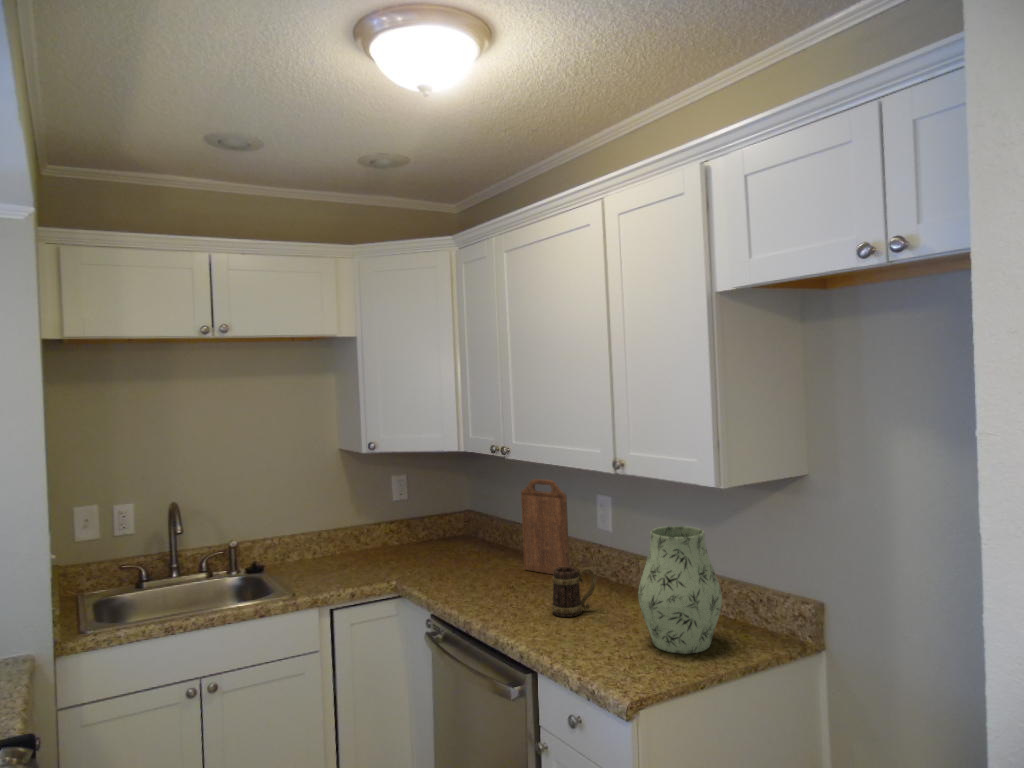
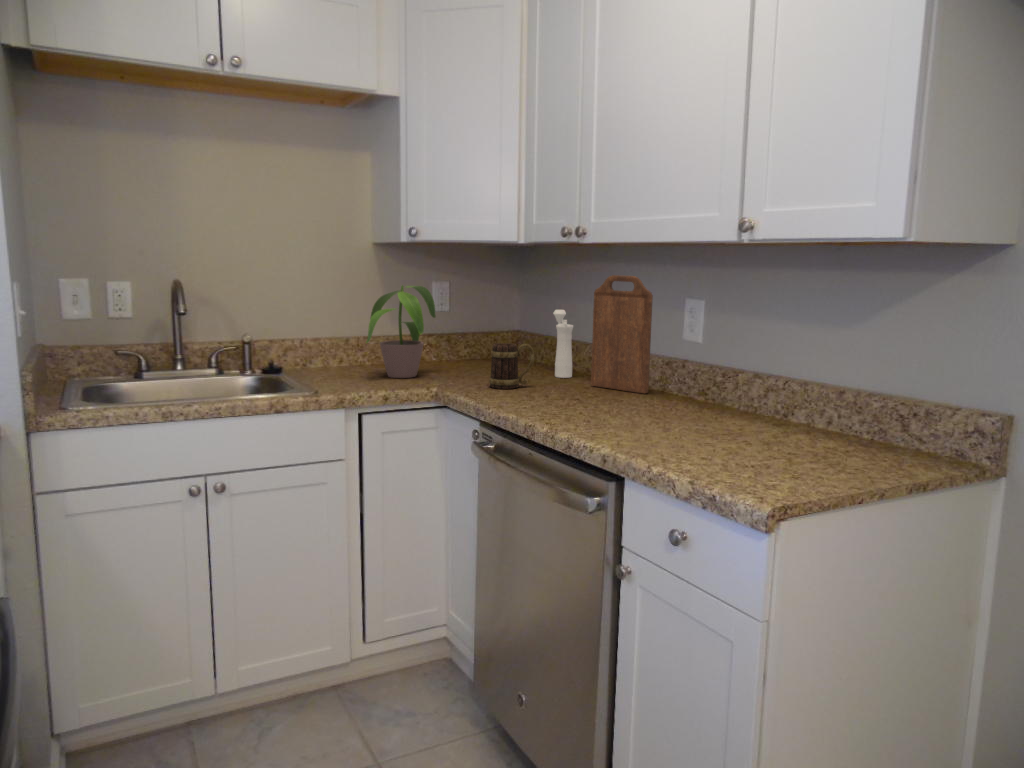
potted plant: none [322,490,407,571] -> present [366,285,435,378]
pepper mill: none [493,500,510,561] -> present [553,310,573,378]
vase: present [638,526,722,654] -> none [764,308,881,466]
mug: present [552,567,596,617] -> present [489,343,534,389]

